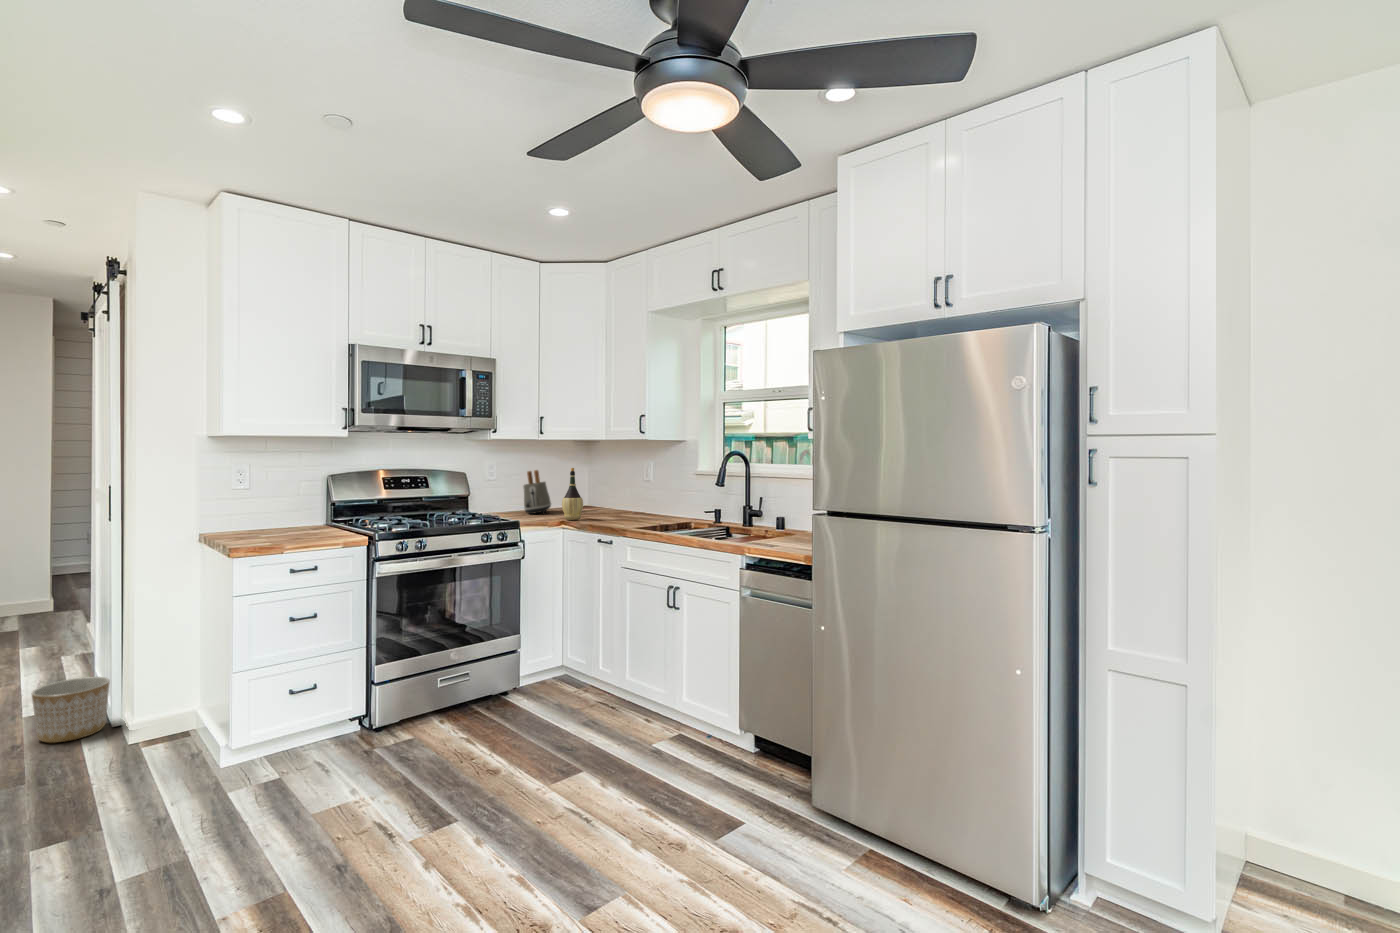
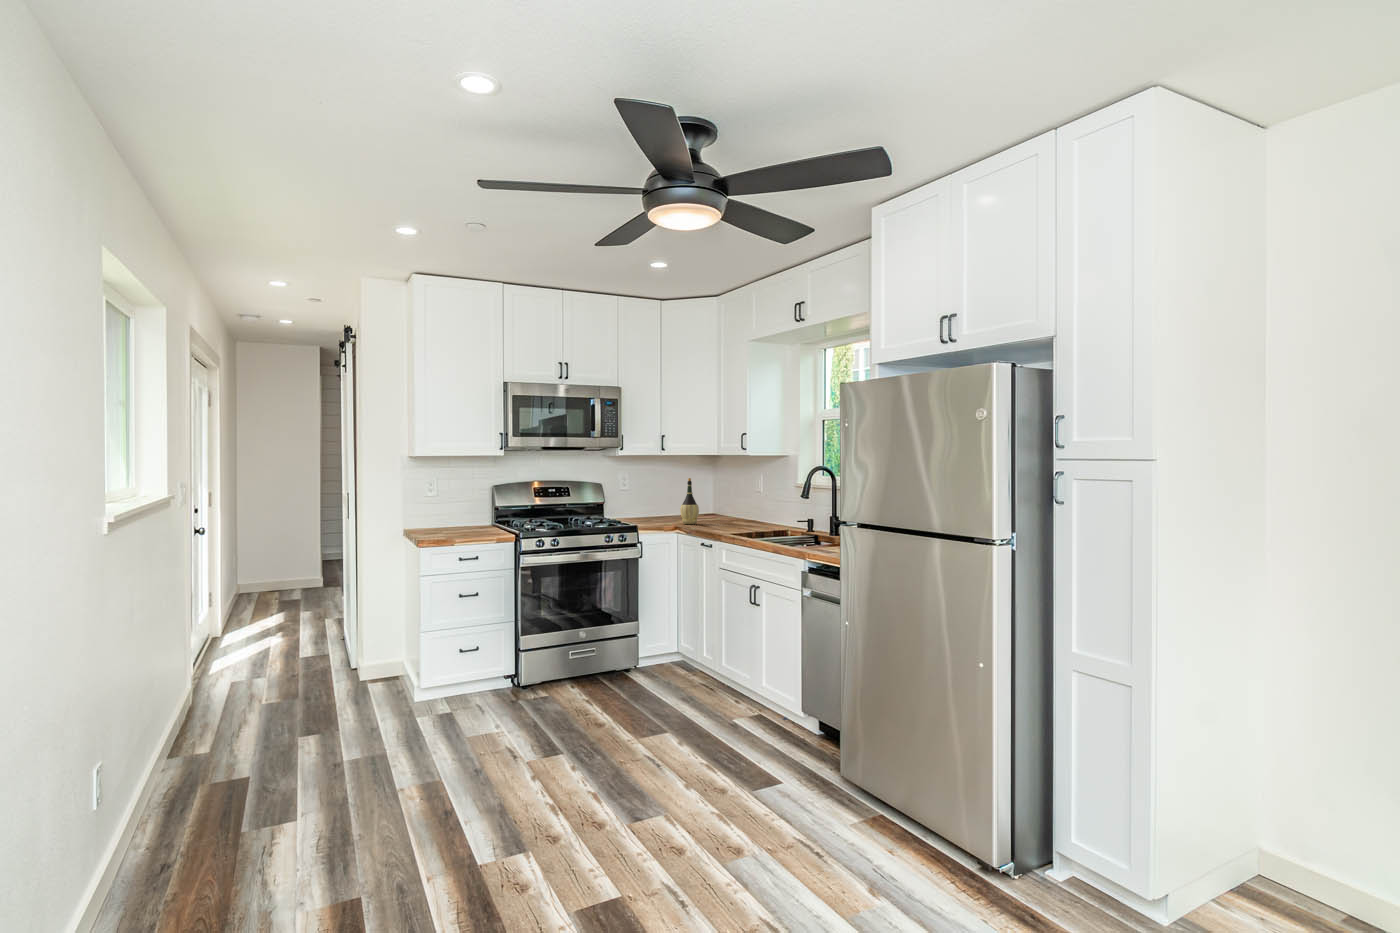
toaster: present [523,470,551,514] -> none [653,479,679,518]
planter: present [32,677,110,743] -> none [301,632,348,677]

